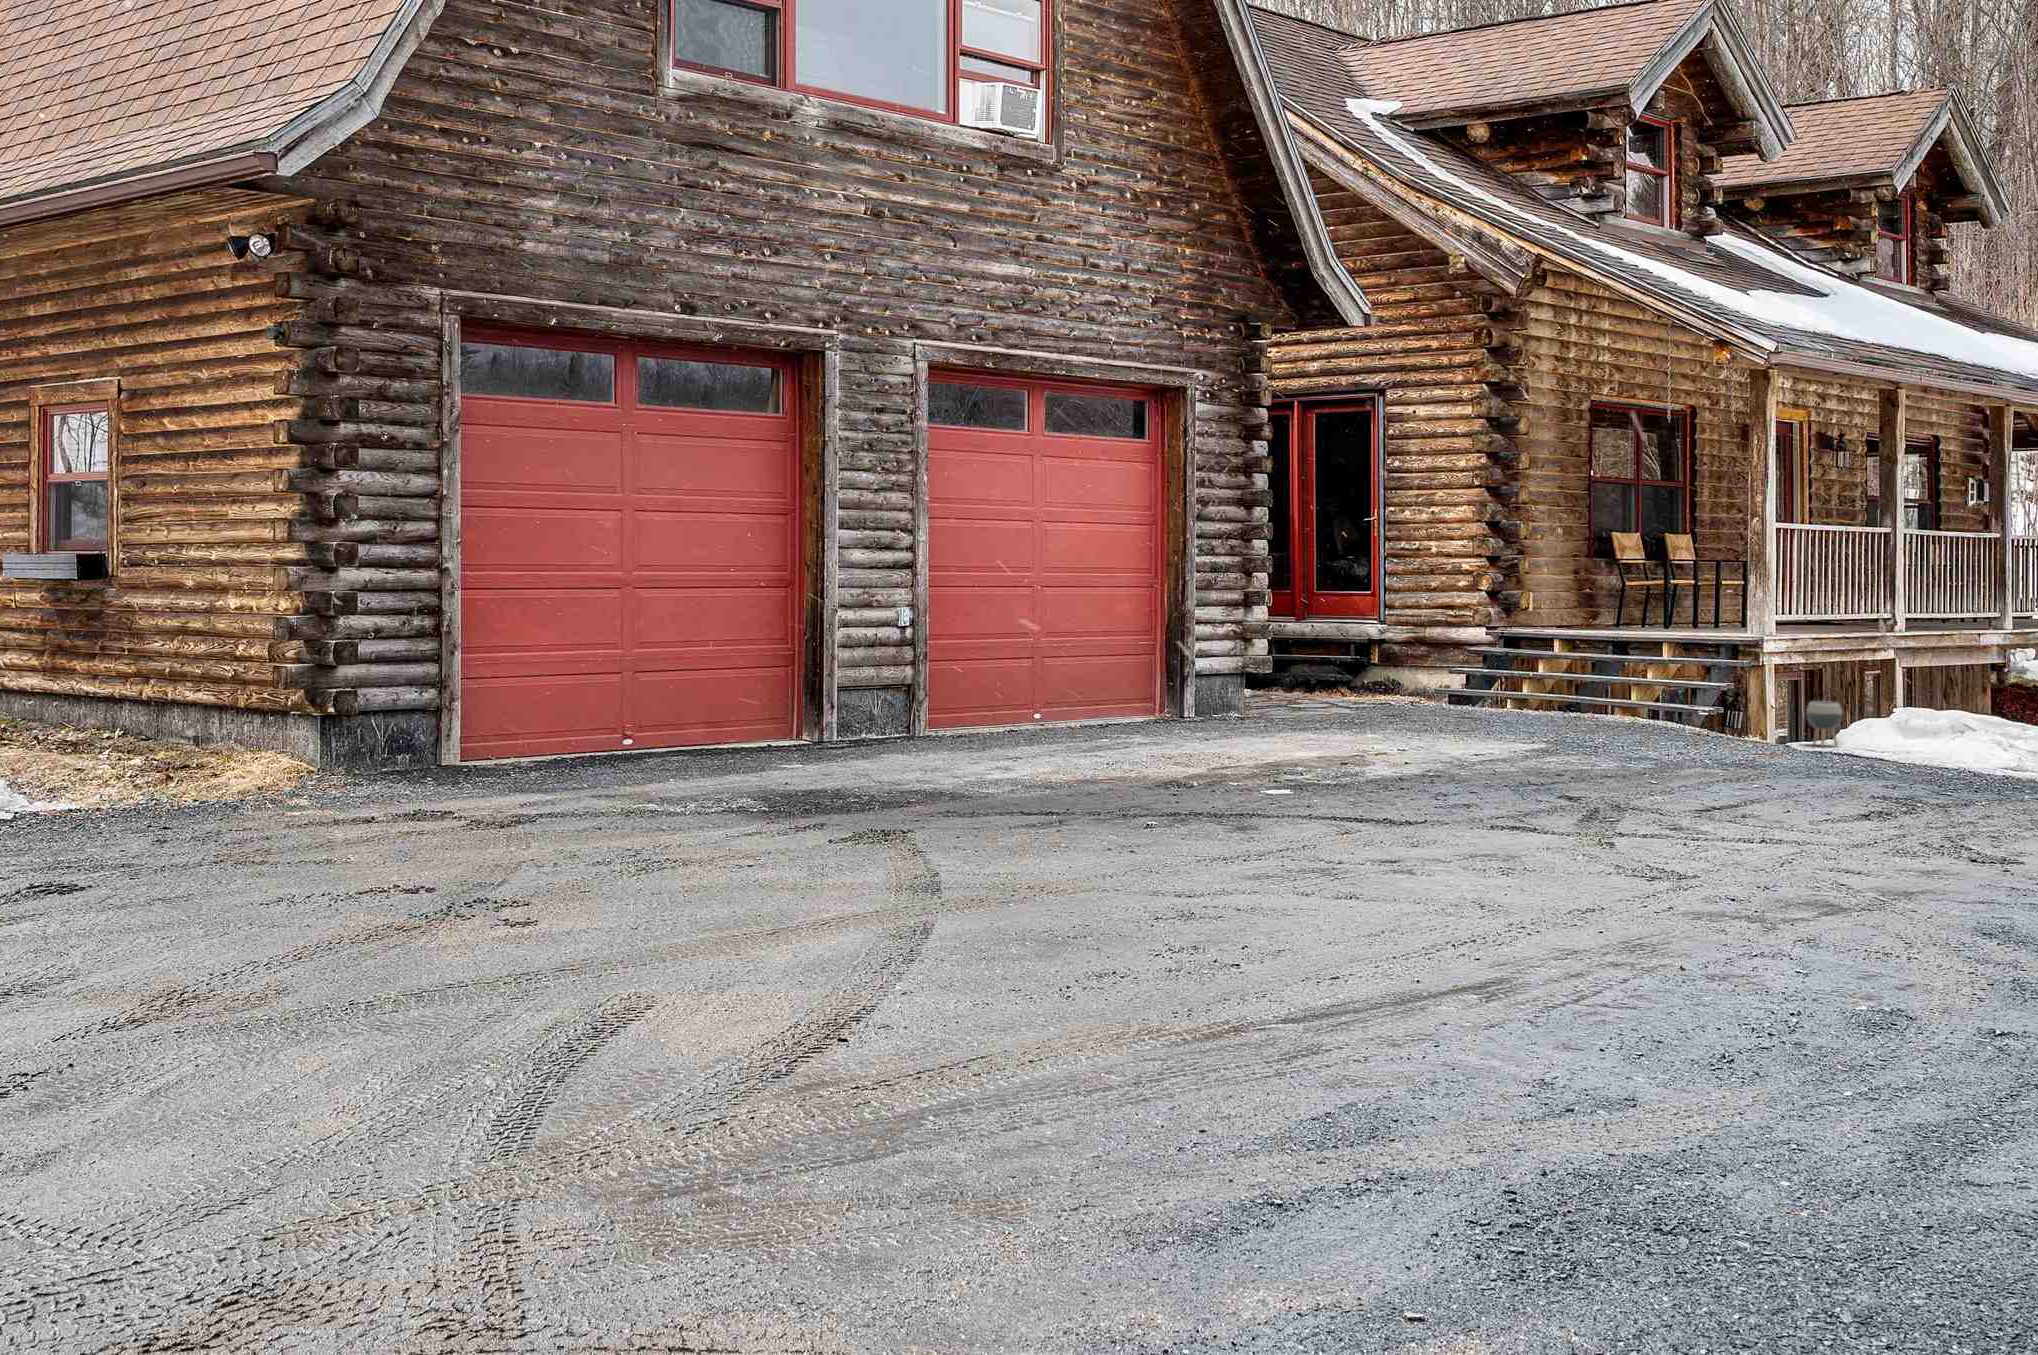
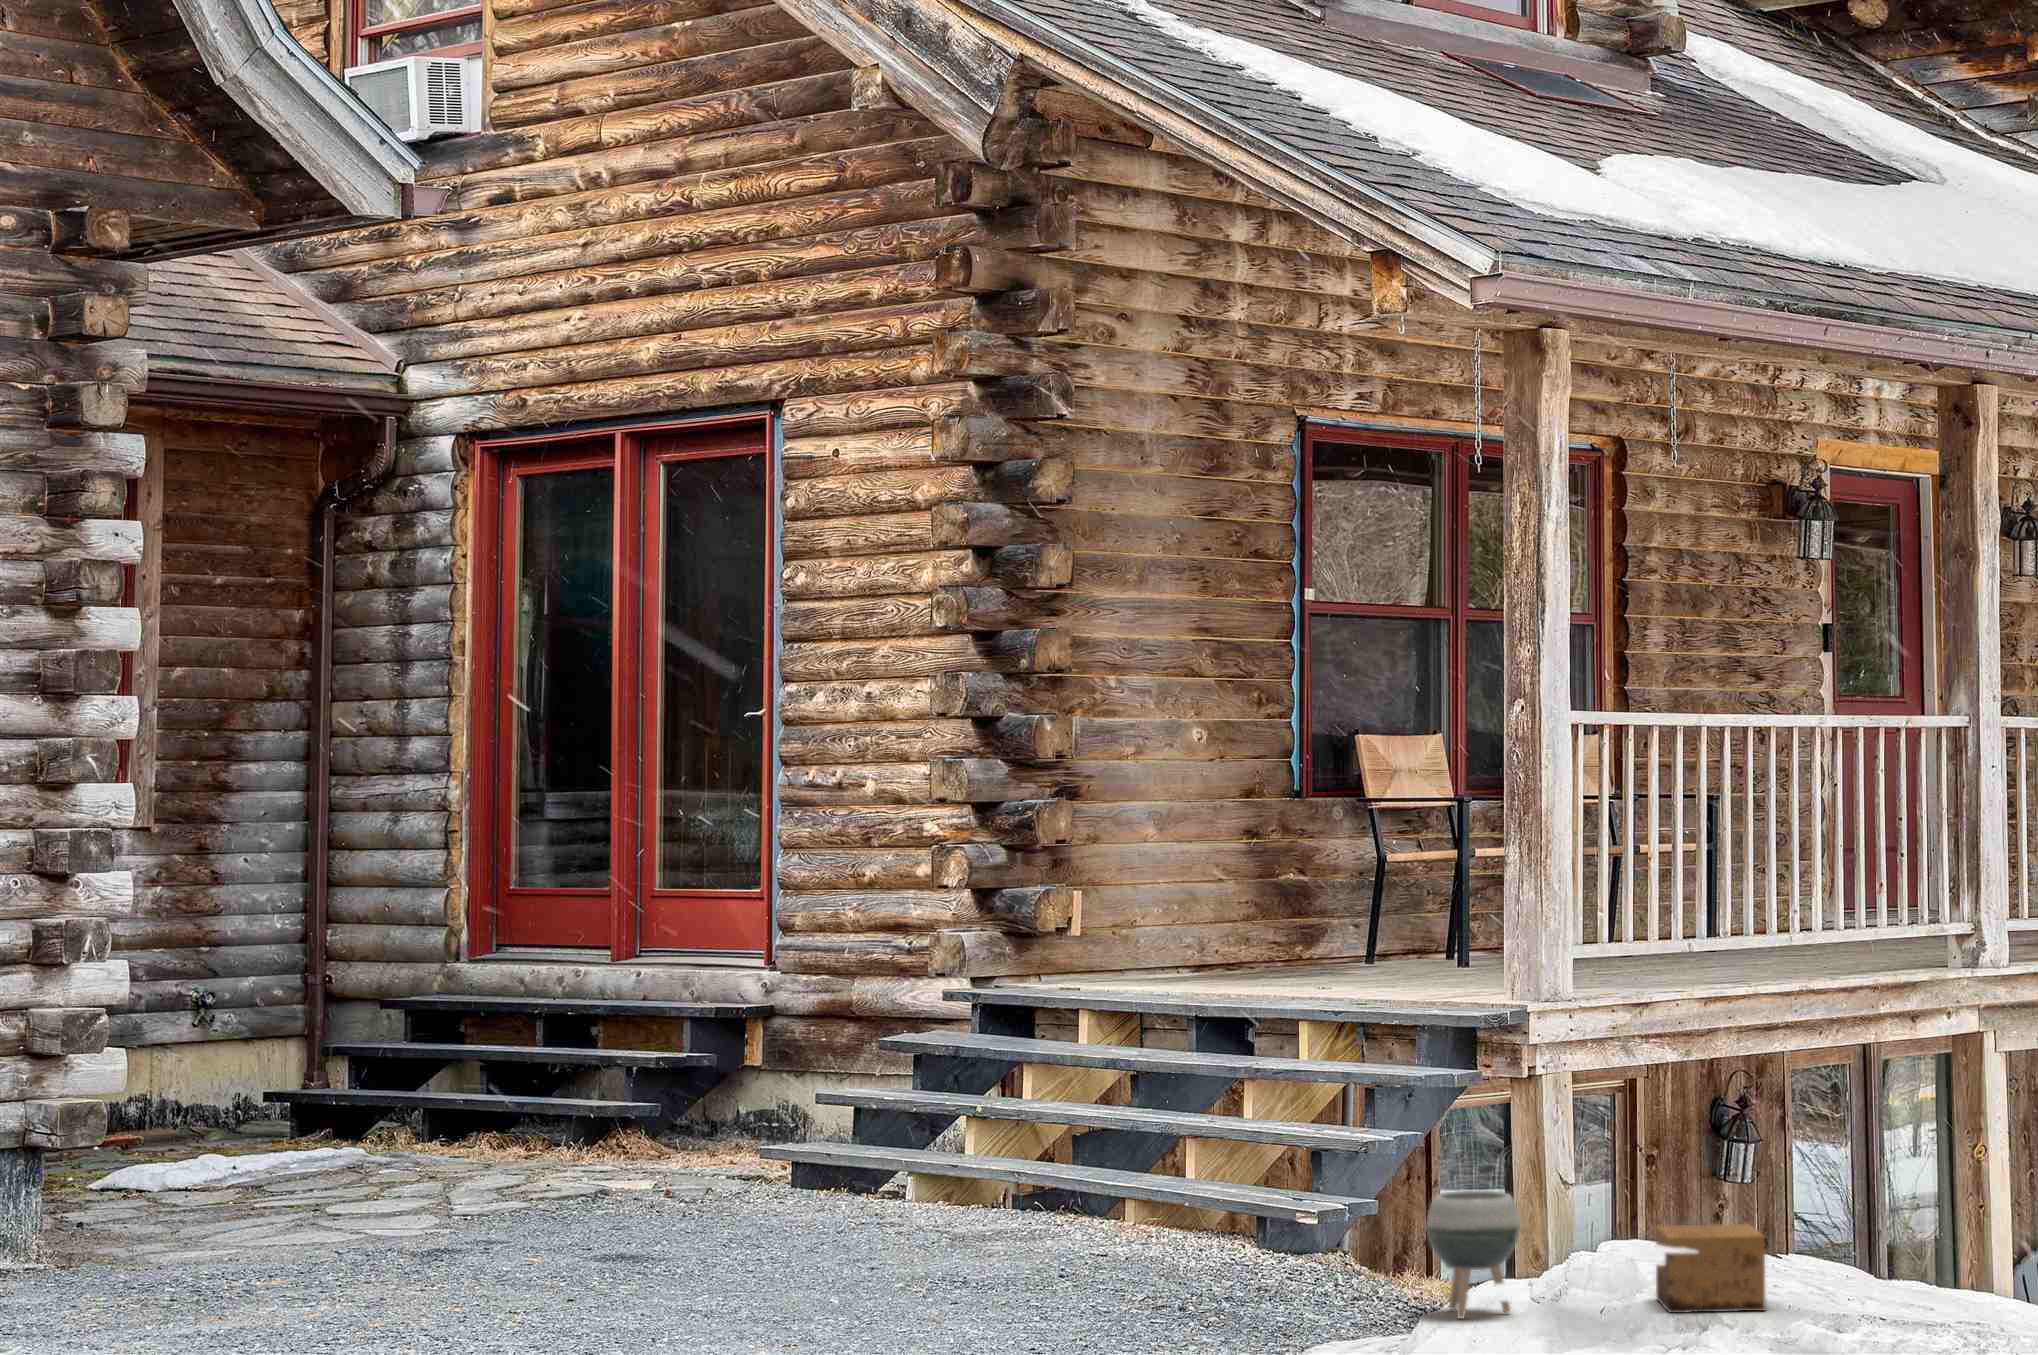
cardboard box: none [1884,717,1933,748] -> present [1656,1224,1765,1313]

